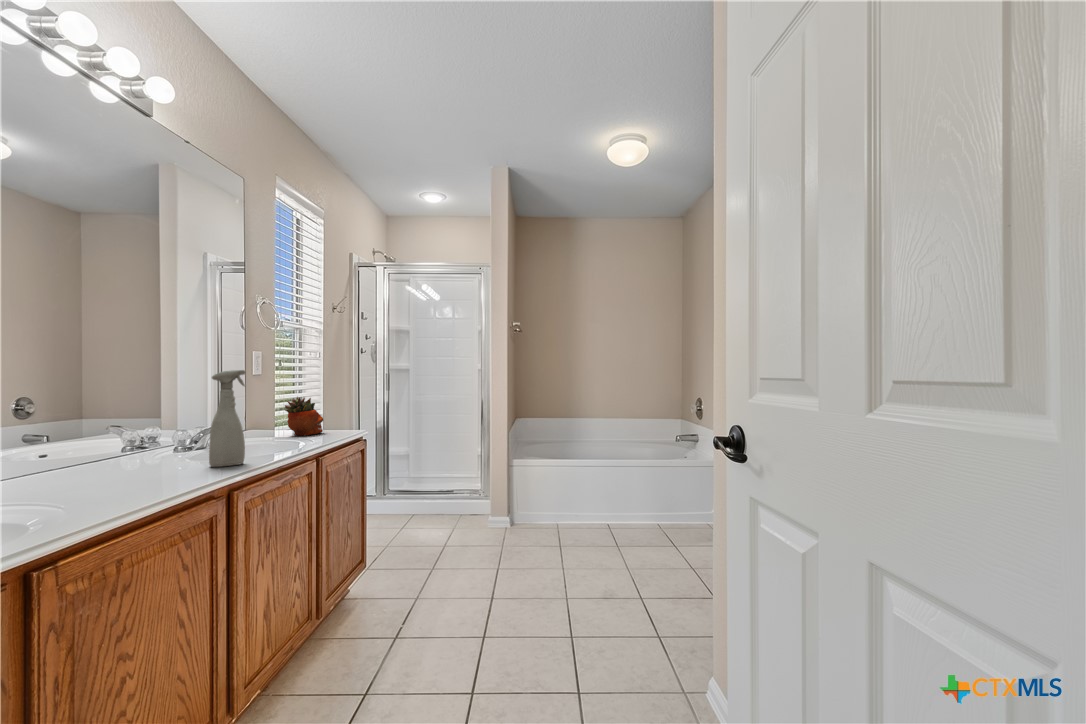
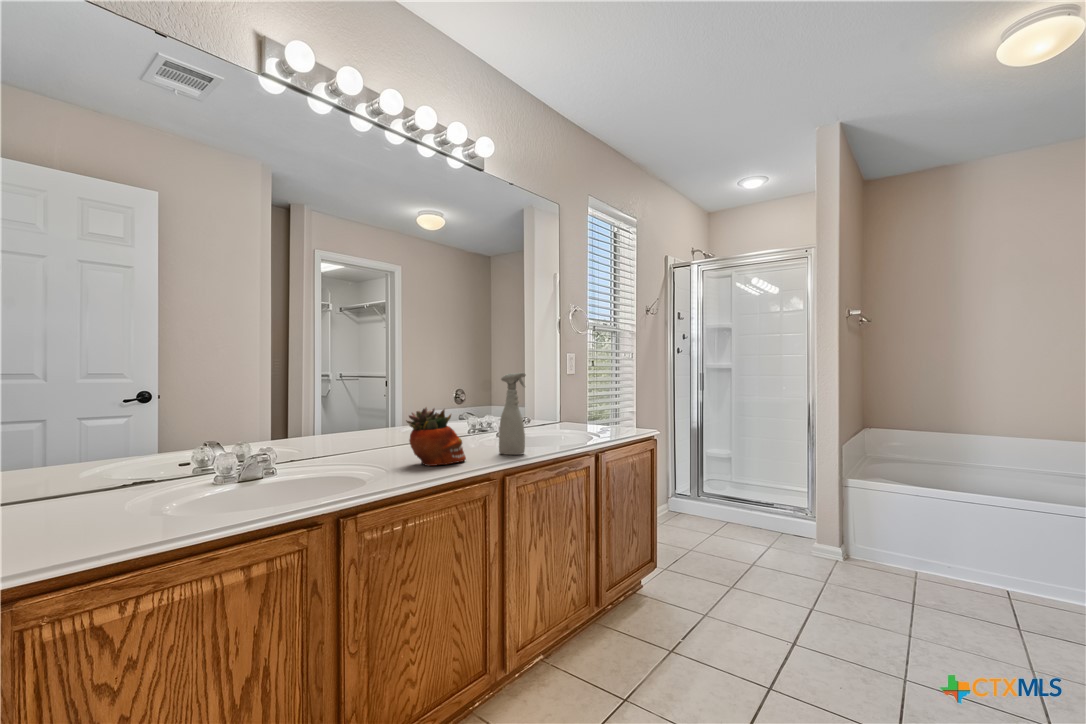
succulent planter: present [285,397,323,436] -> present [407,408,466,466]

